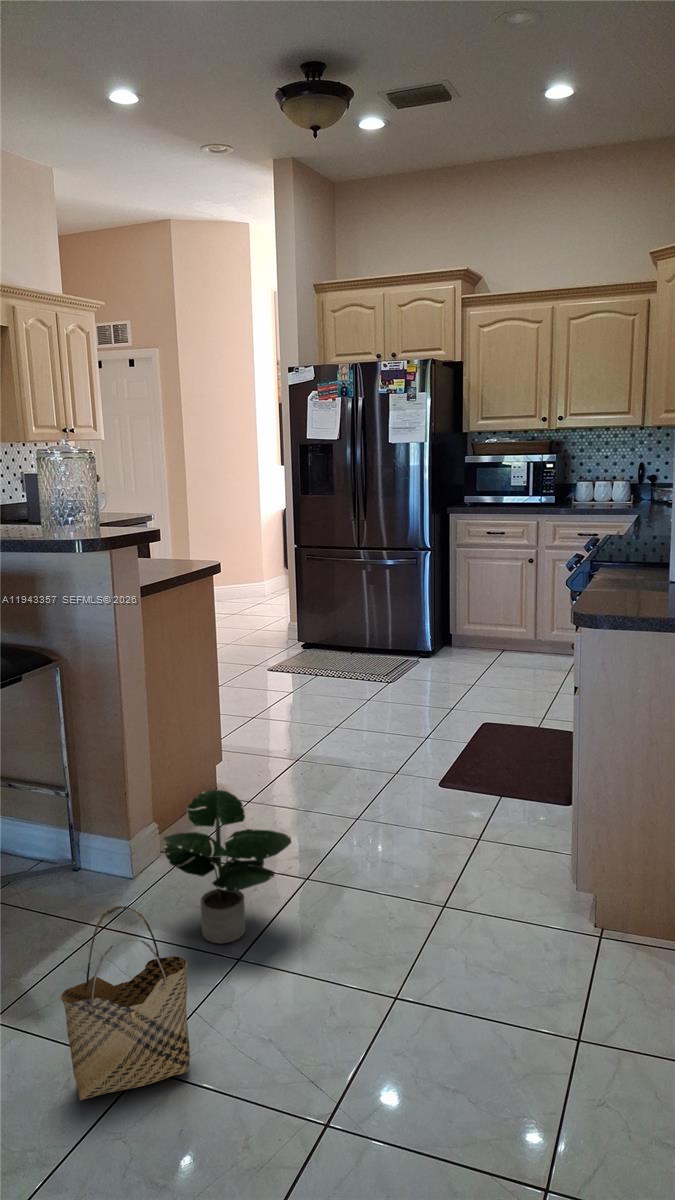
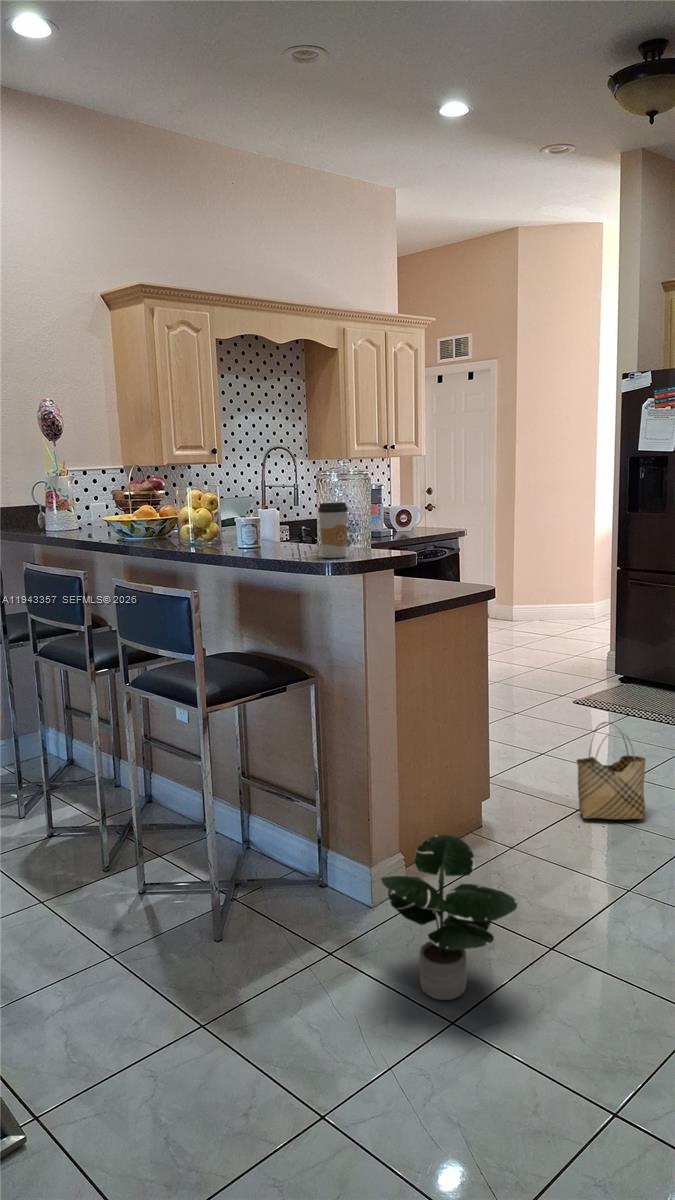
coffee cup: none [60,474,92,530] -> present [318,503,348,558]
woven basket: present [60,906,190,1100] -> present [576,722,646,819]

